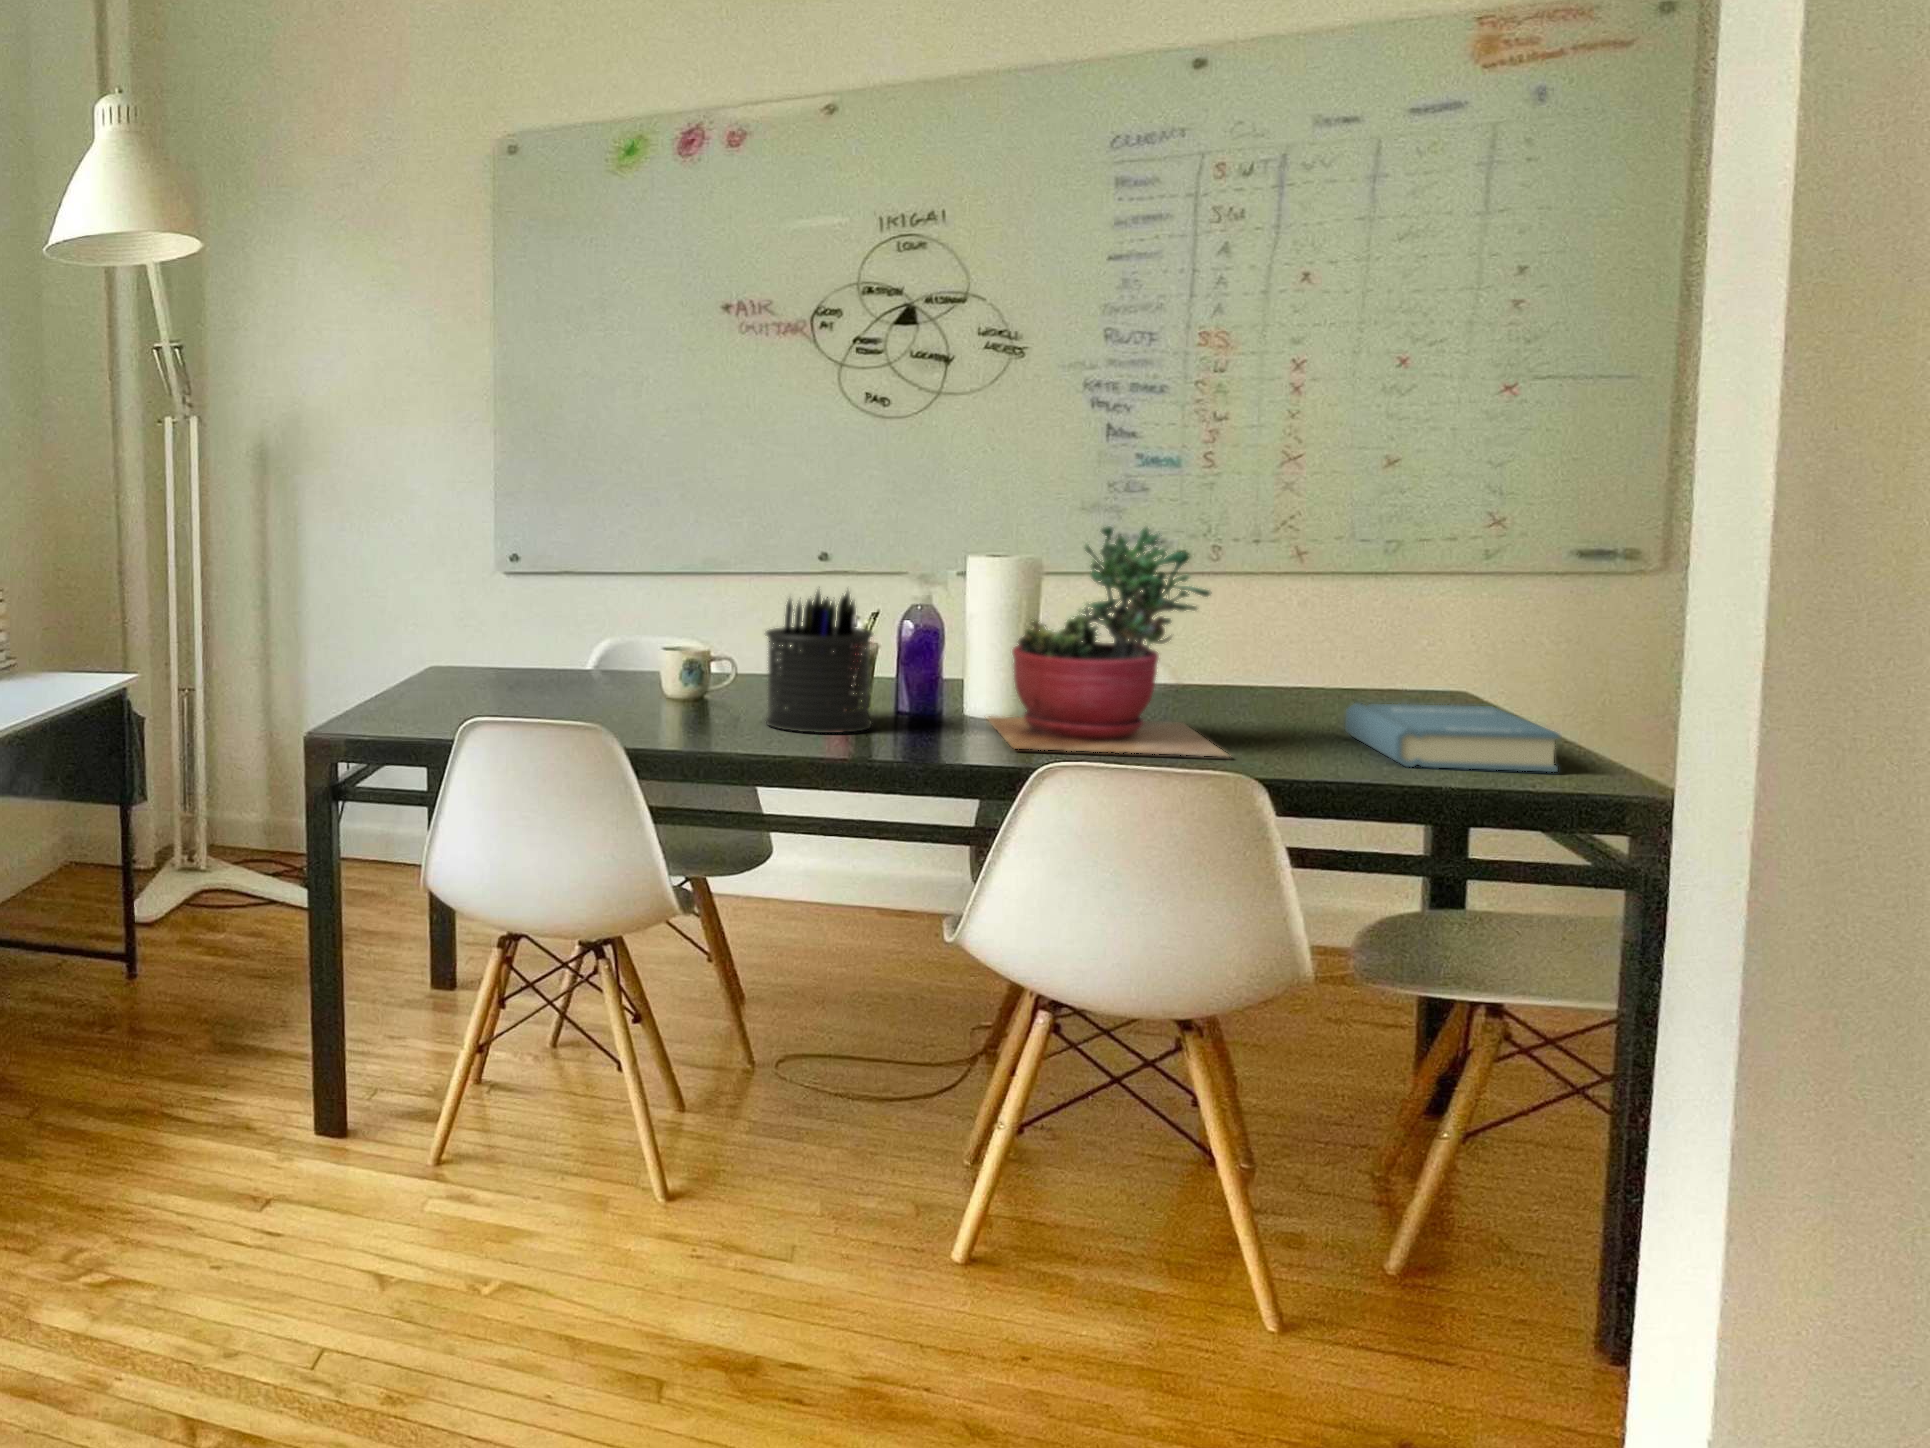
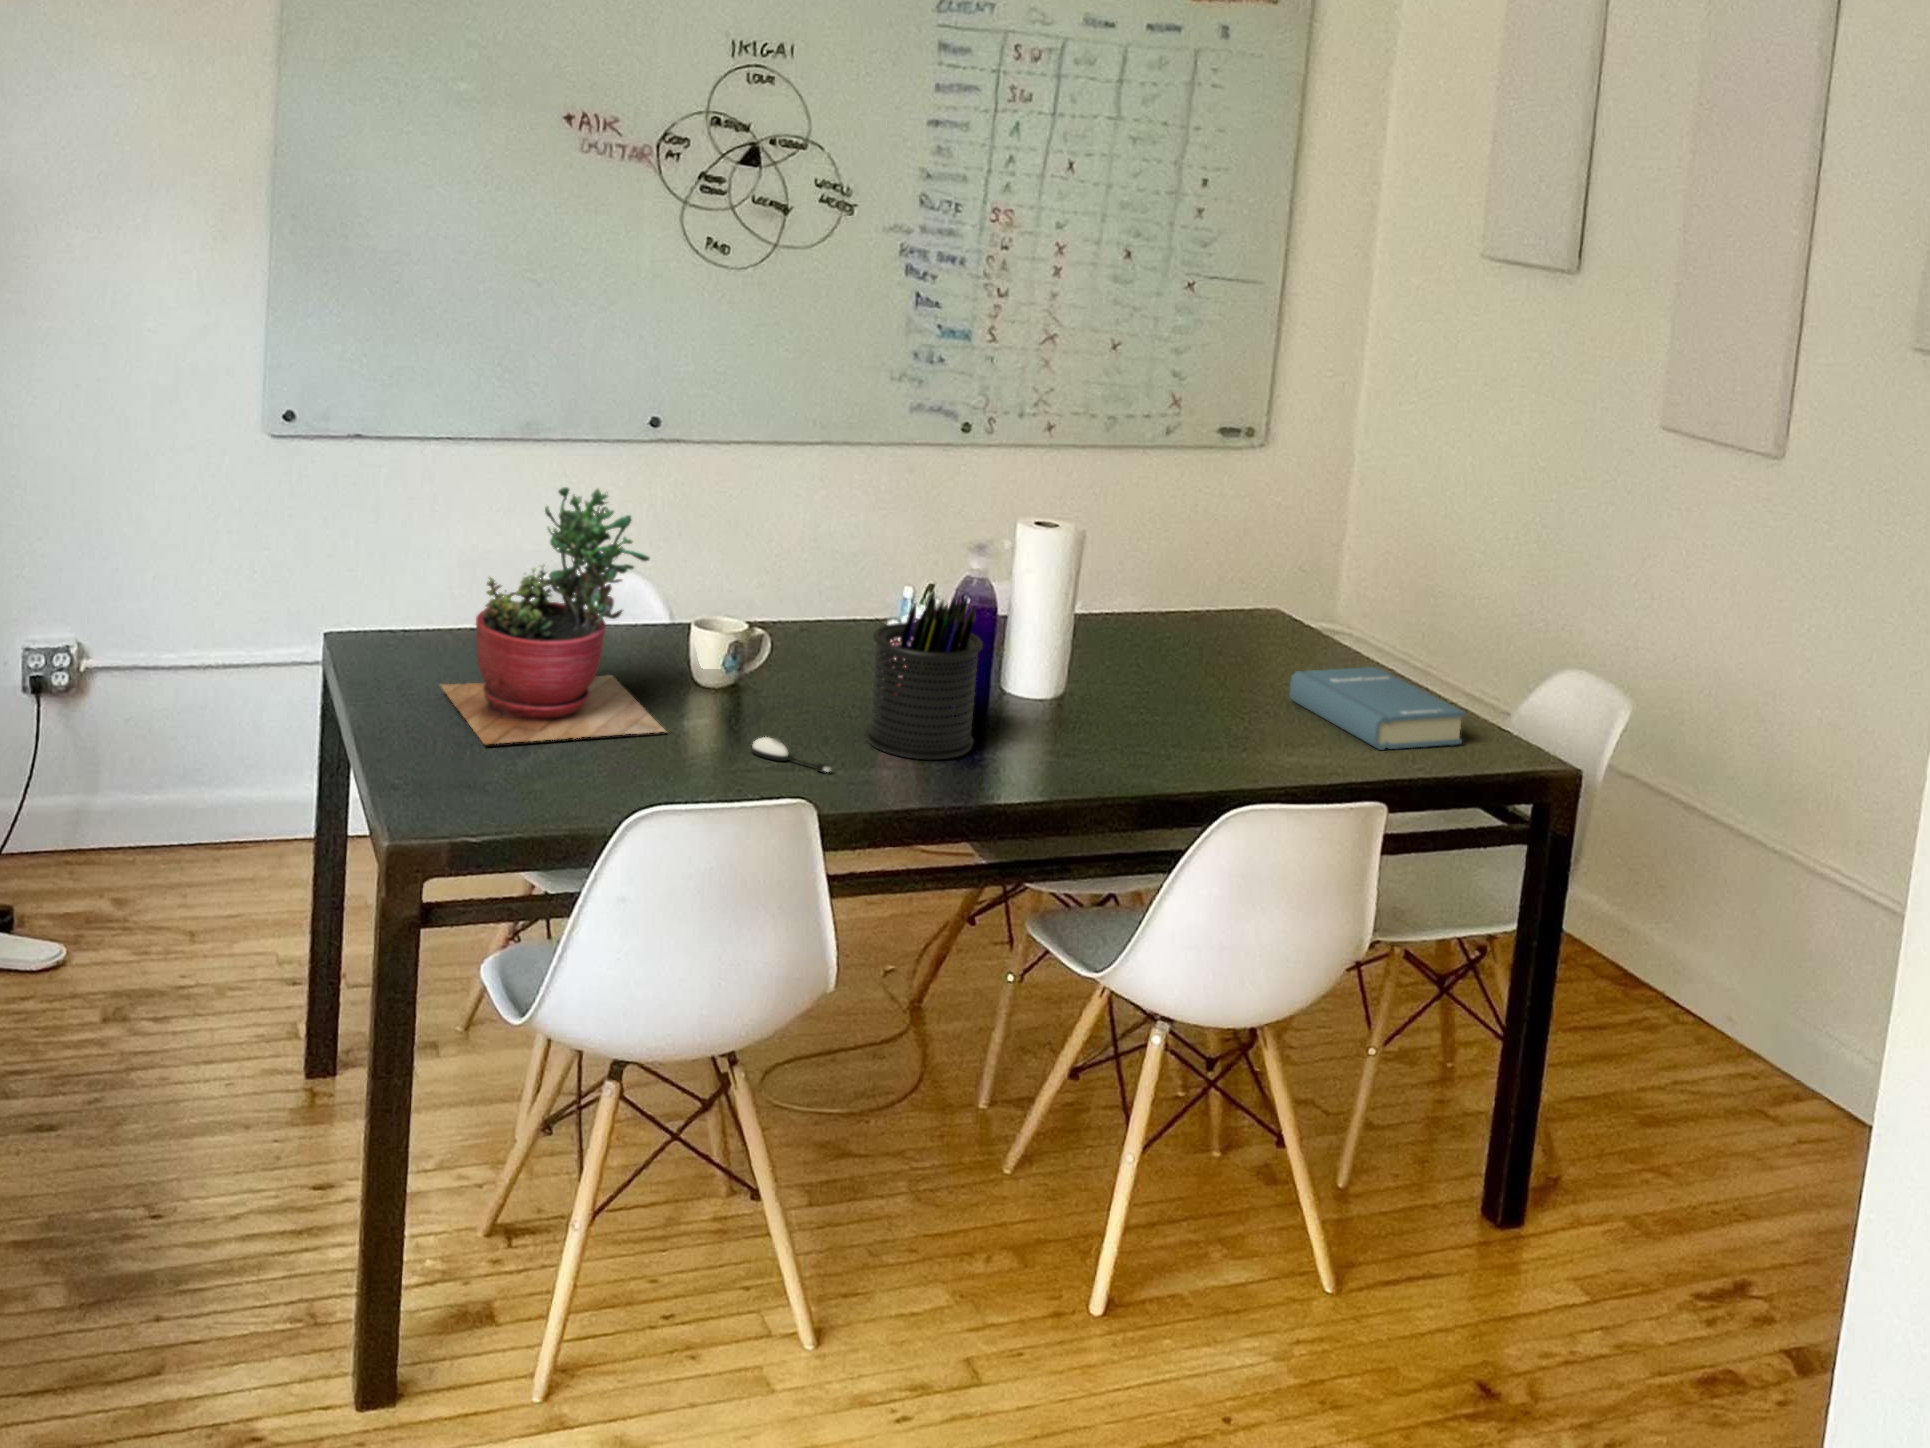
succulent plant: present [985,526,1227,756] -> present [441,487,665,744]
computer mouse: none [648,706,697,730] -> present [752,737,831,772]

